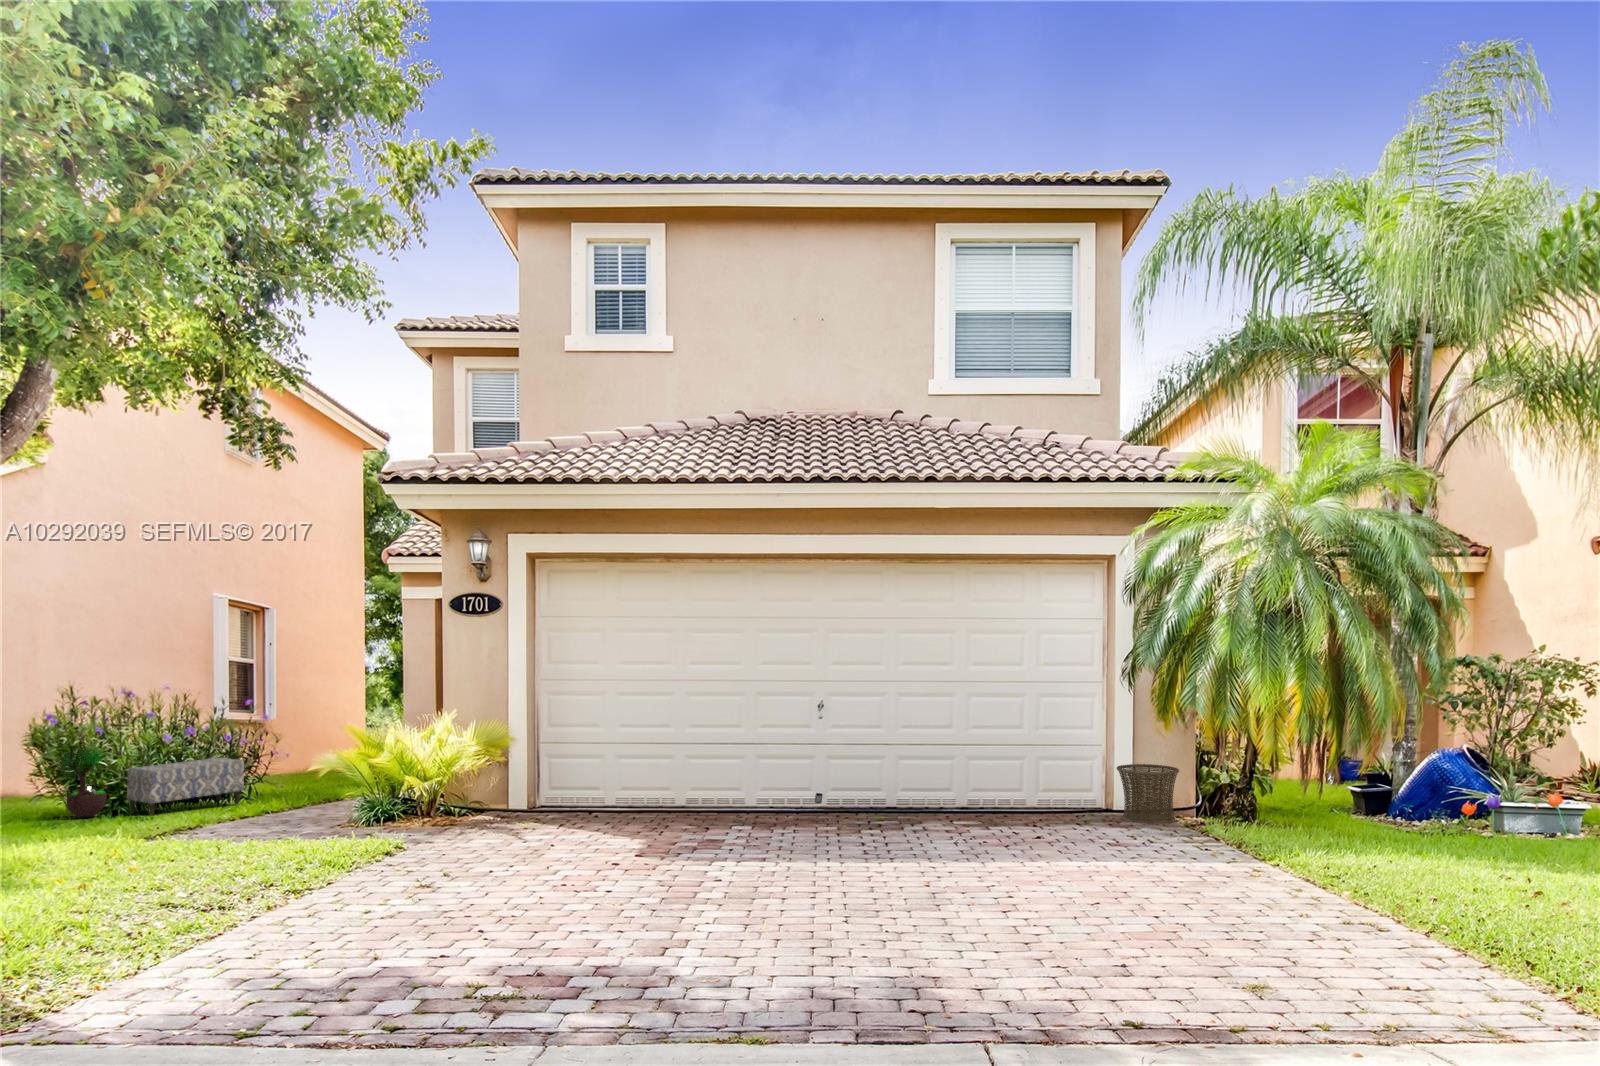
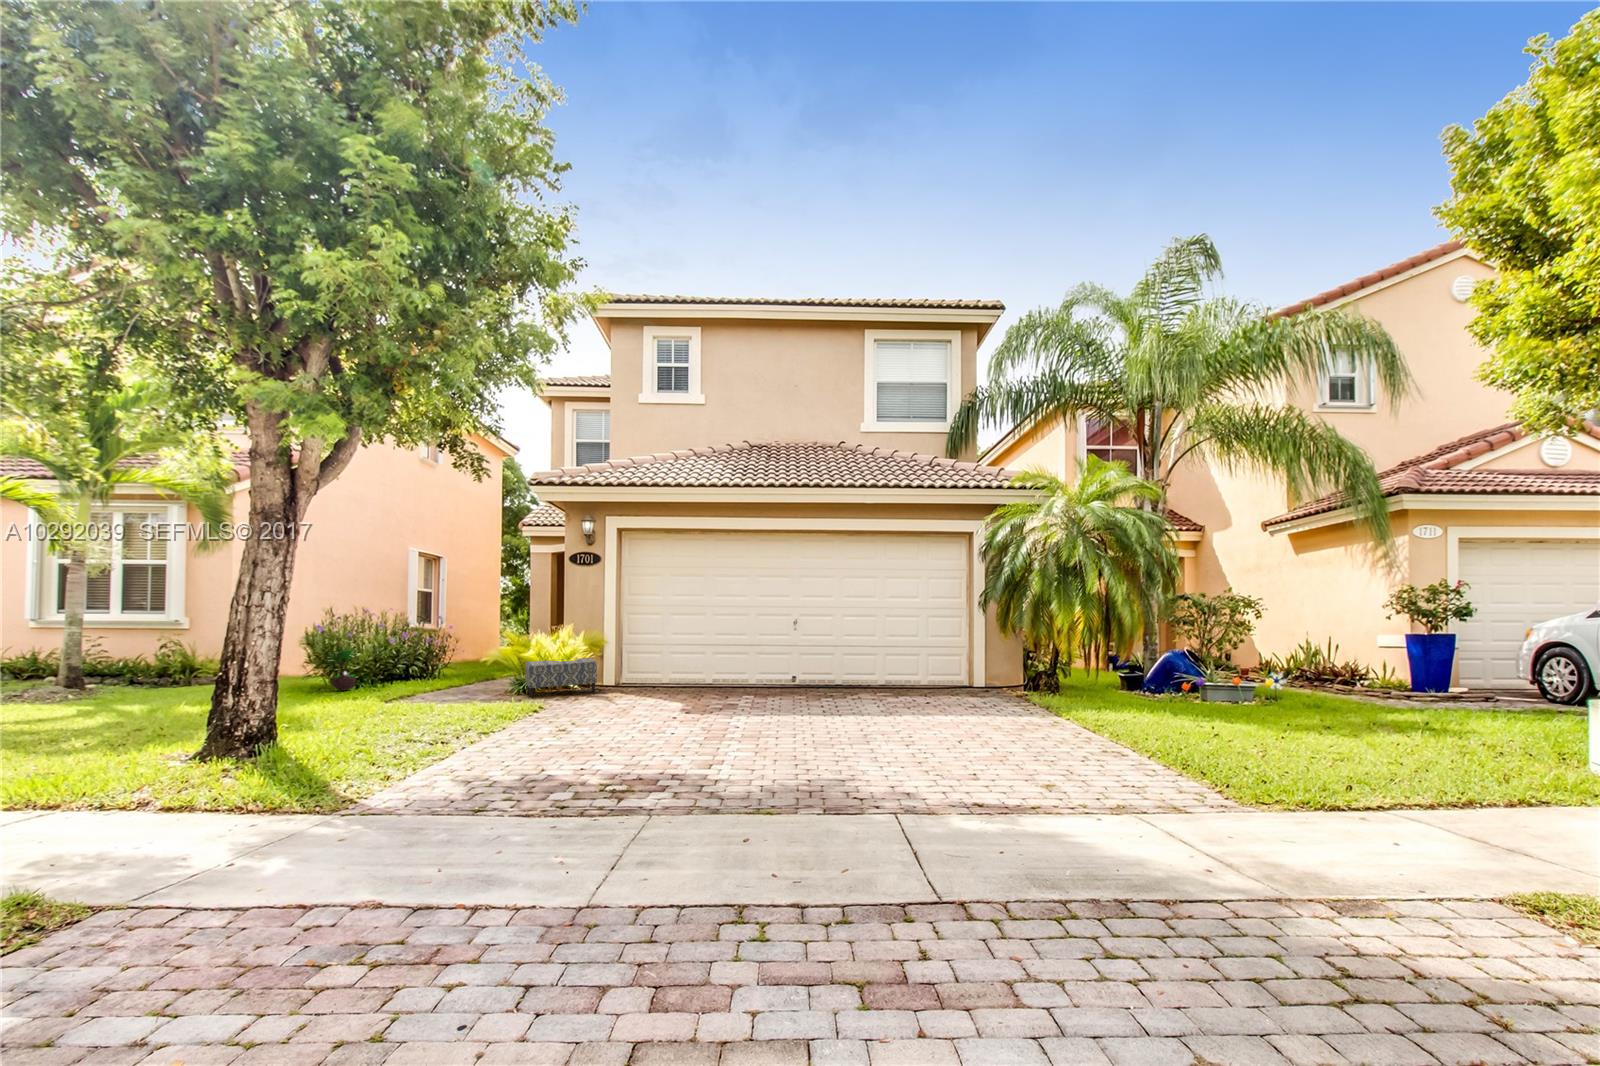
bench: present [127,758,244,815] -> present [525,658,597,697]
basket: present [1117,764,1179,824] -> none [974,659,1011,696]

